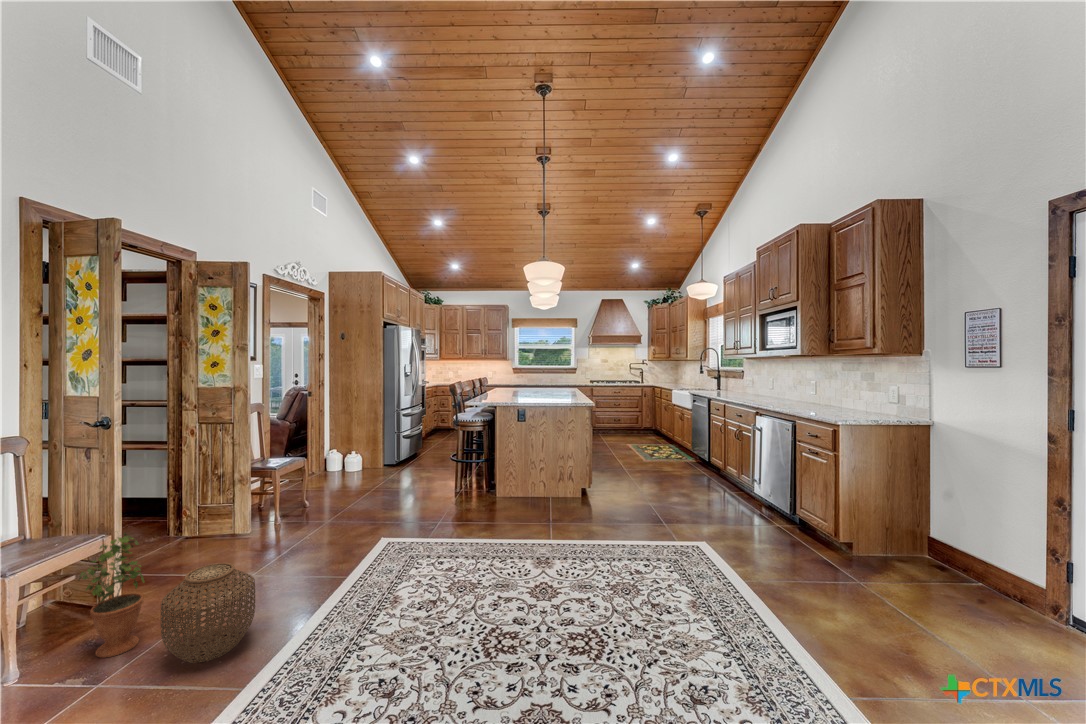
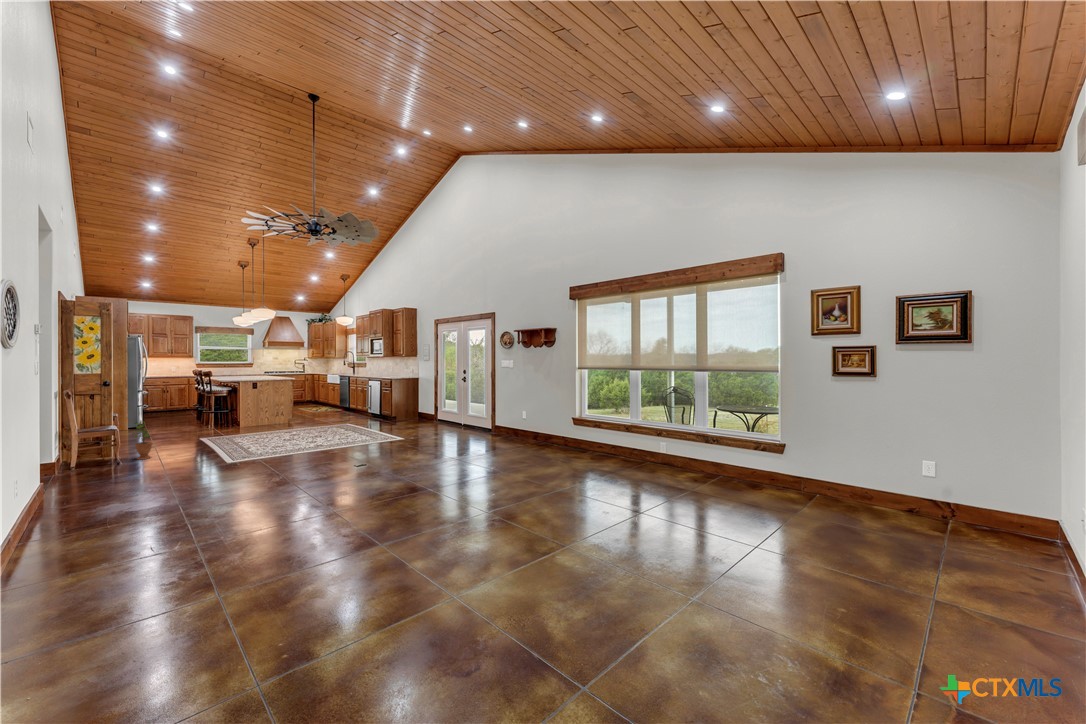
woven basket: present [161,563,255,663] -> none [169,427,201,455]

